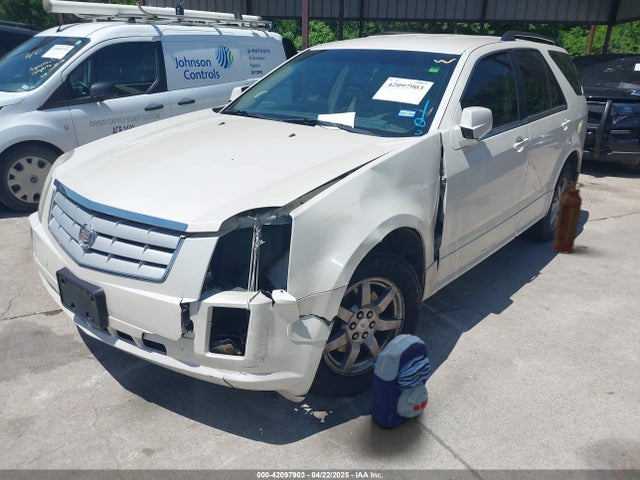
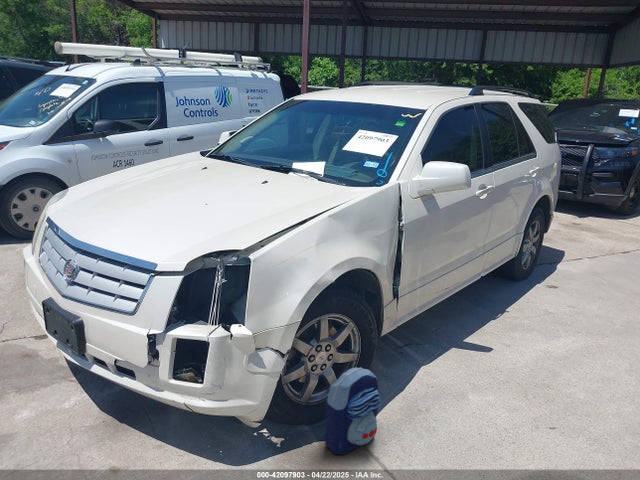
fire extinguisher: present [552,182,584,254] -> none [525,225,555,294]

